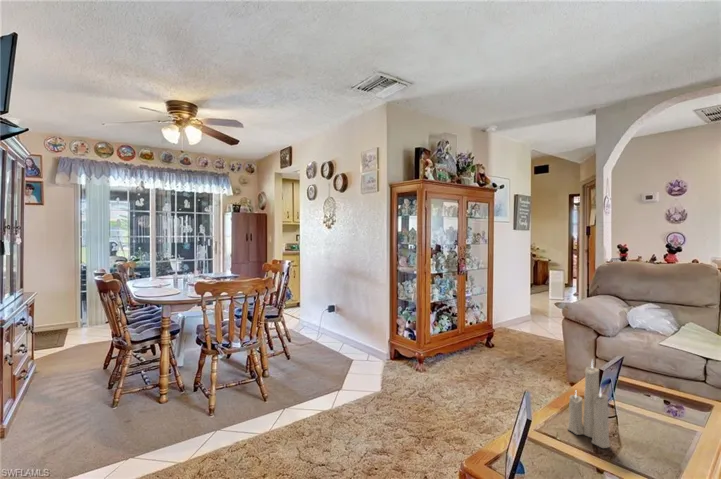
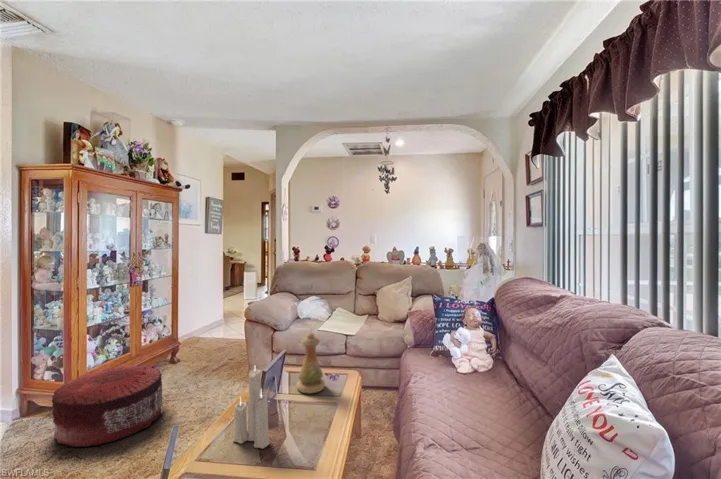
pouf: none [412,337,486,396] -> present [52,365,163,447]
vase: none [637,344,680,416] -> present [296,333,325,393]

